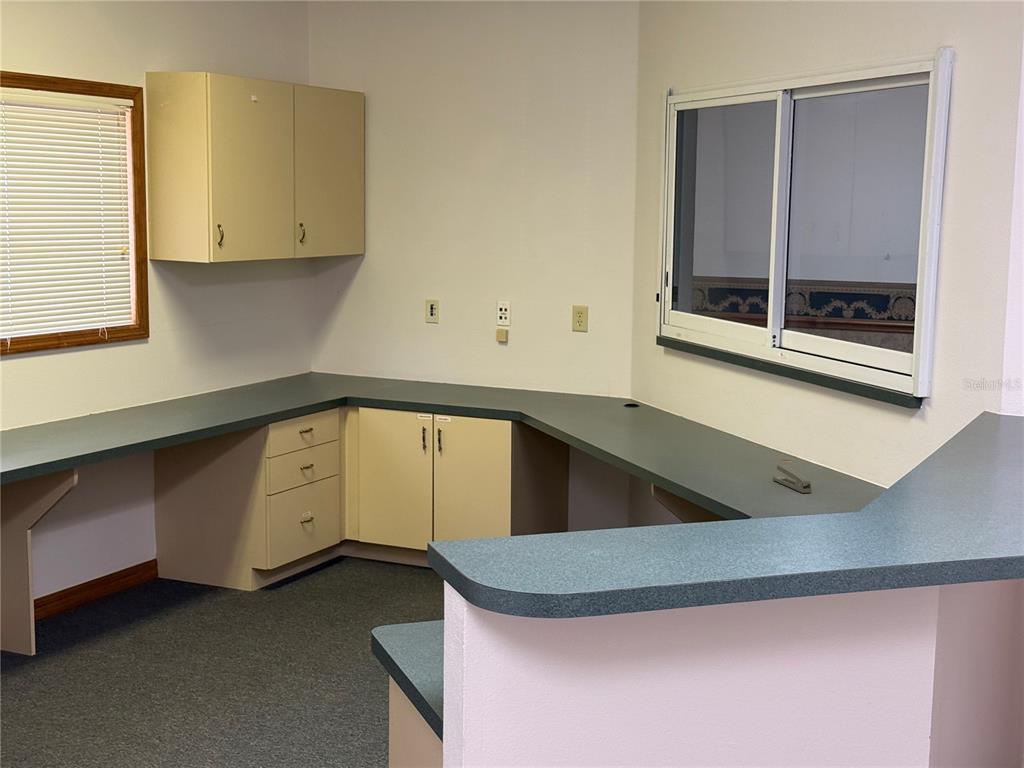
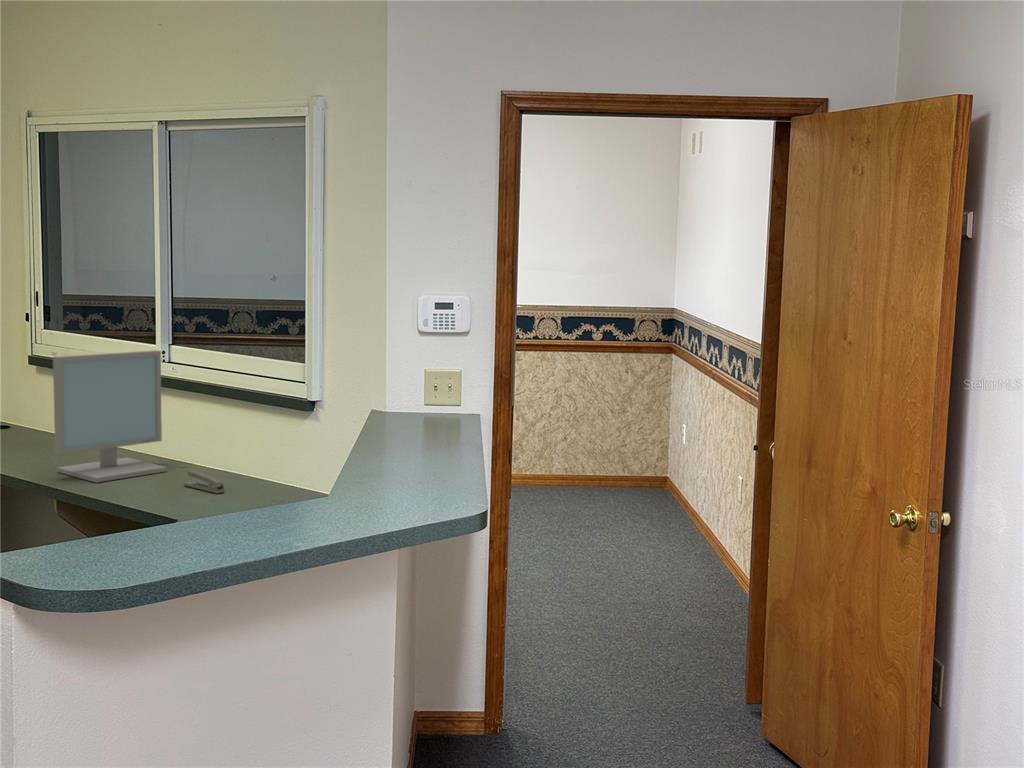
computer monitor: none [654,334,769,466] -> present [53,350,167,483]

